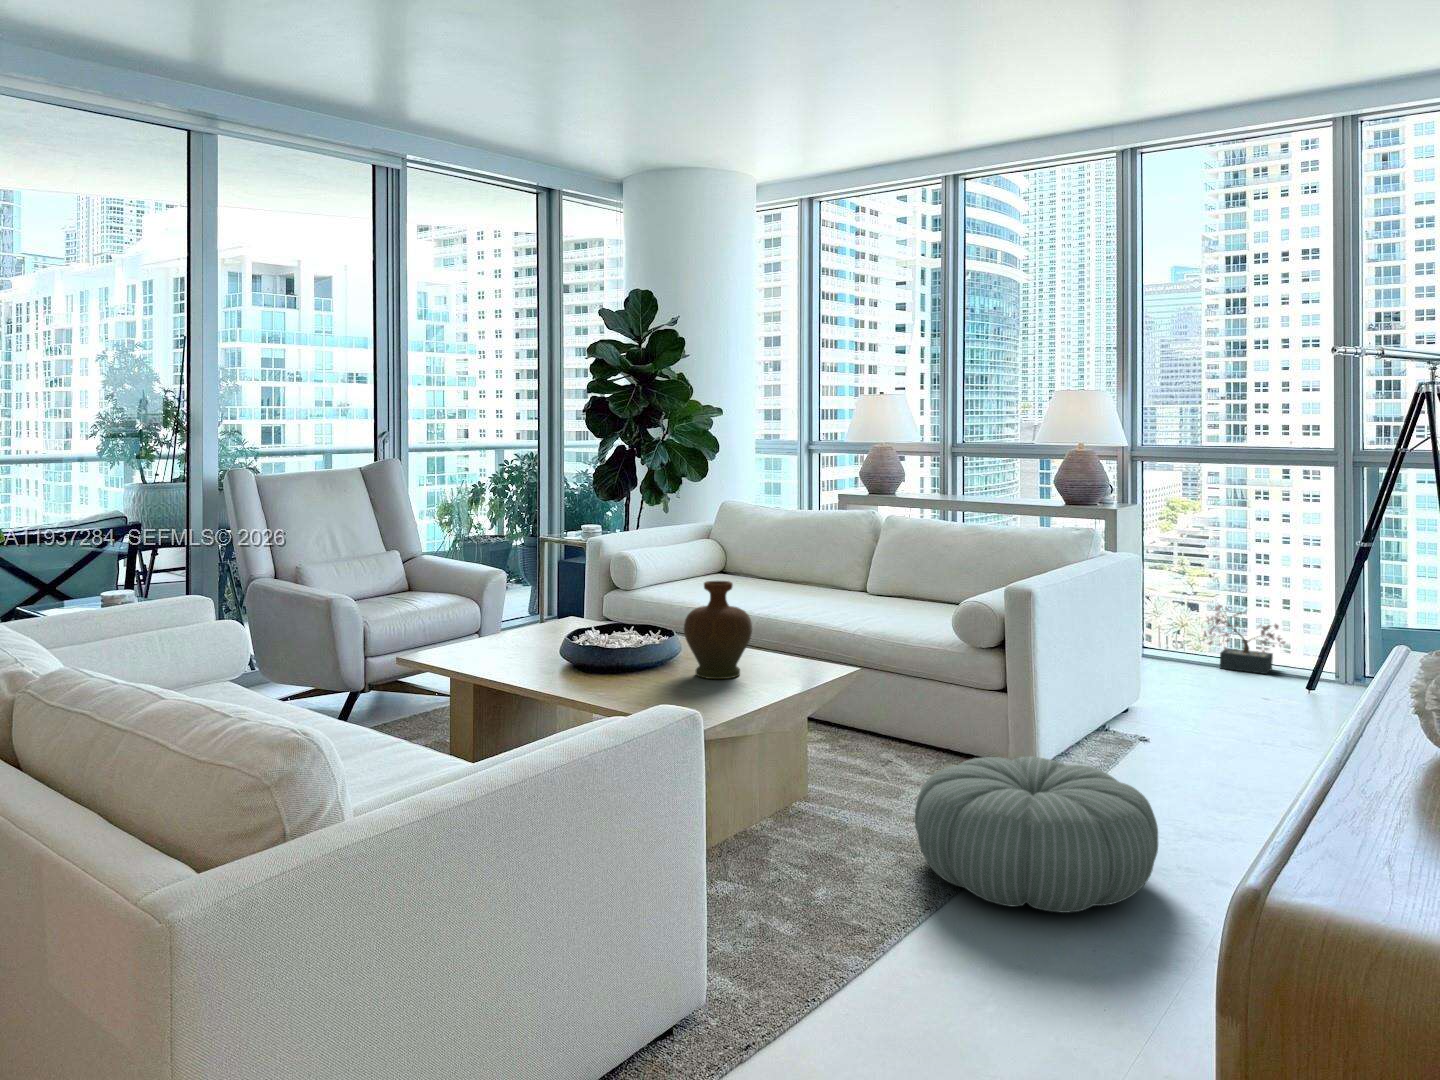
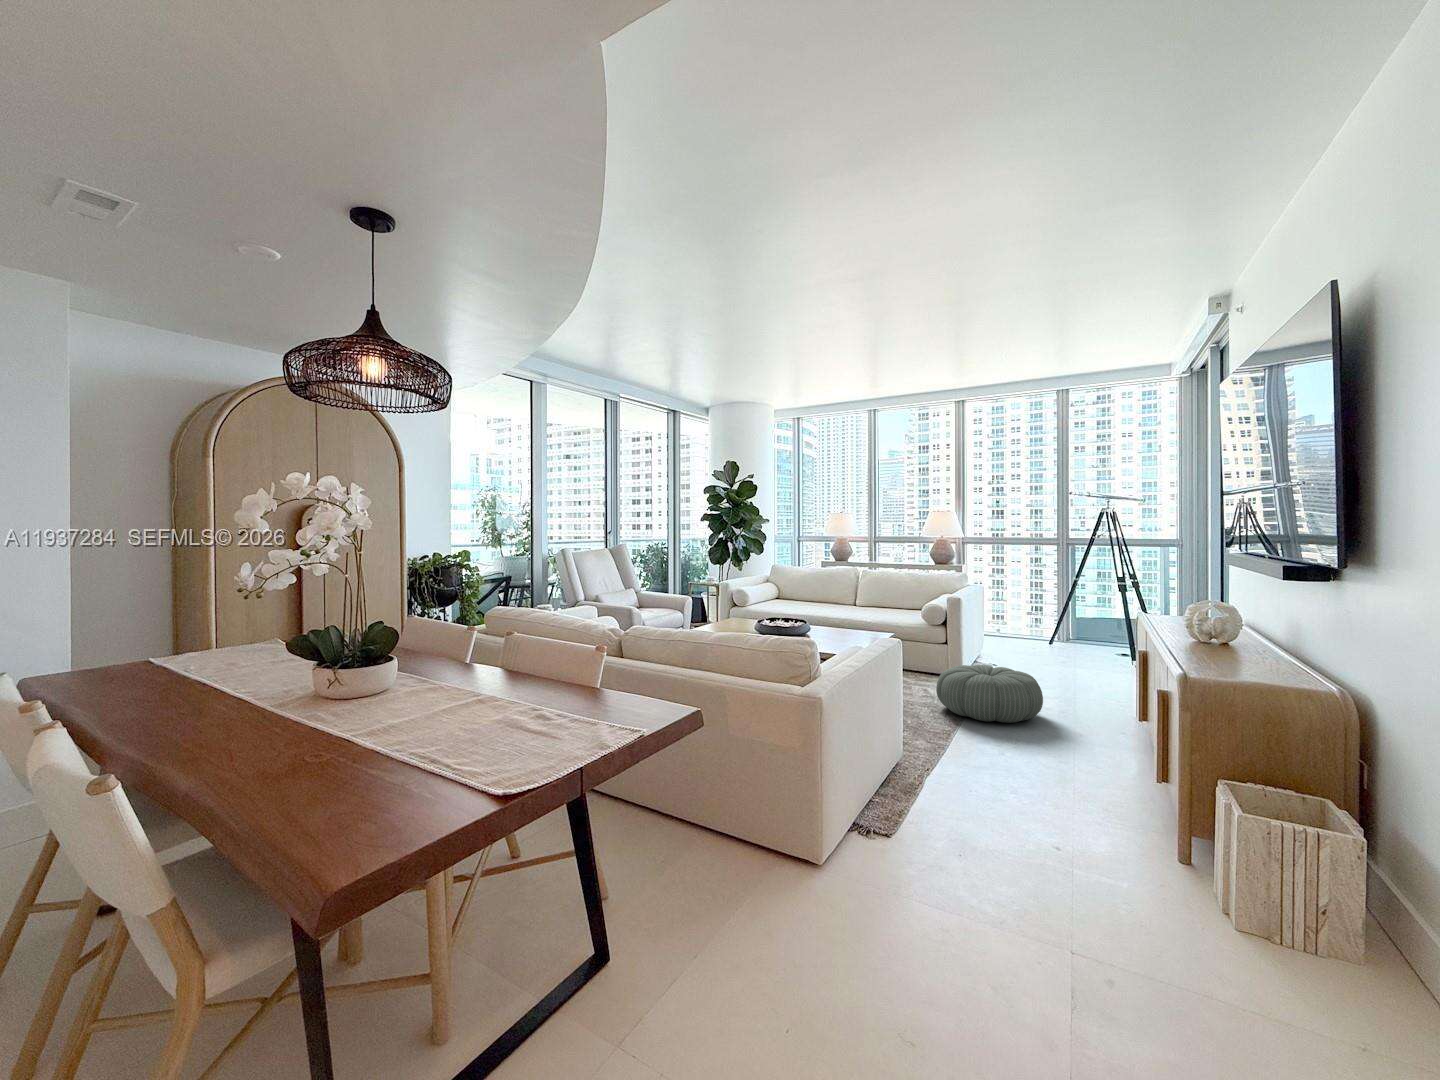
decorative vase: present [684,581,752,679] -> none [822,593,852,636]
decorative plant: present [1204,605,1285,674] -> none [1002,611,1041,643]

